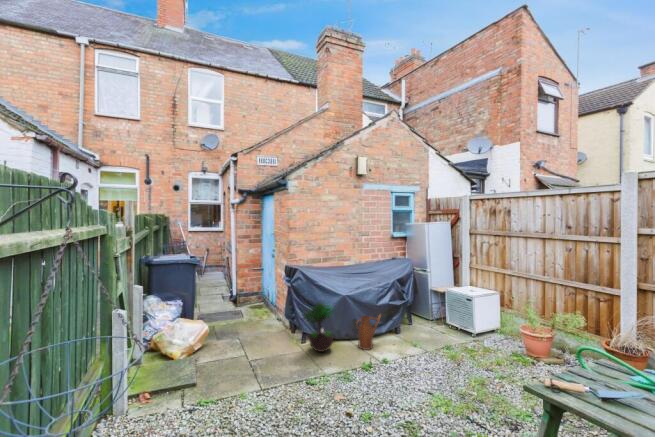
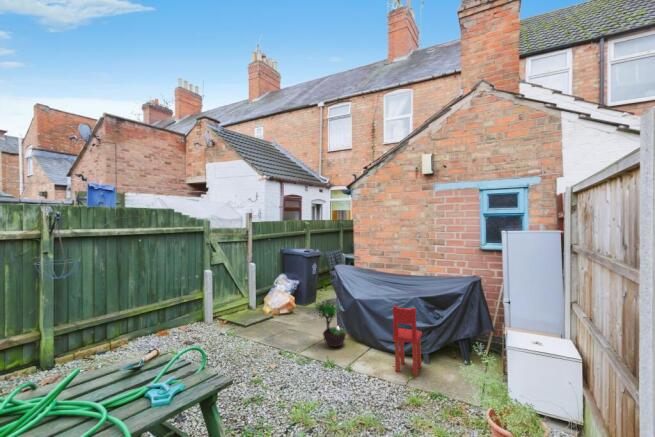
chair: none [383,286,412,346] -> present [393,306,422,376]
watering can: present [358,315,381,350] -> none [358,326,388,362]

